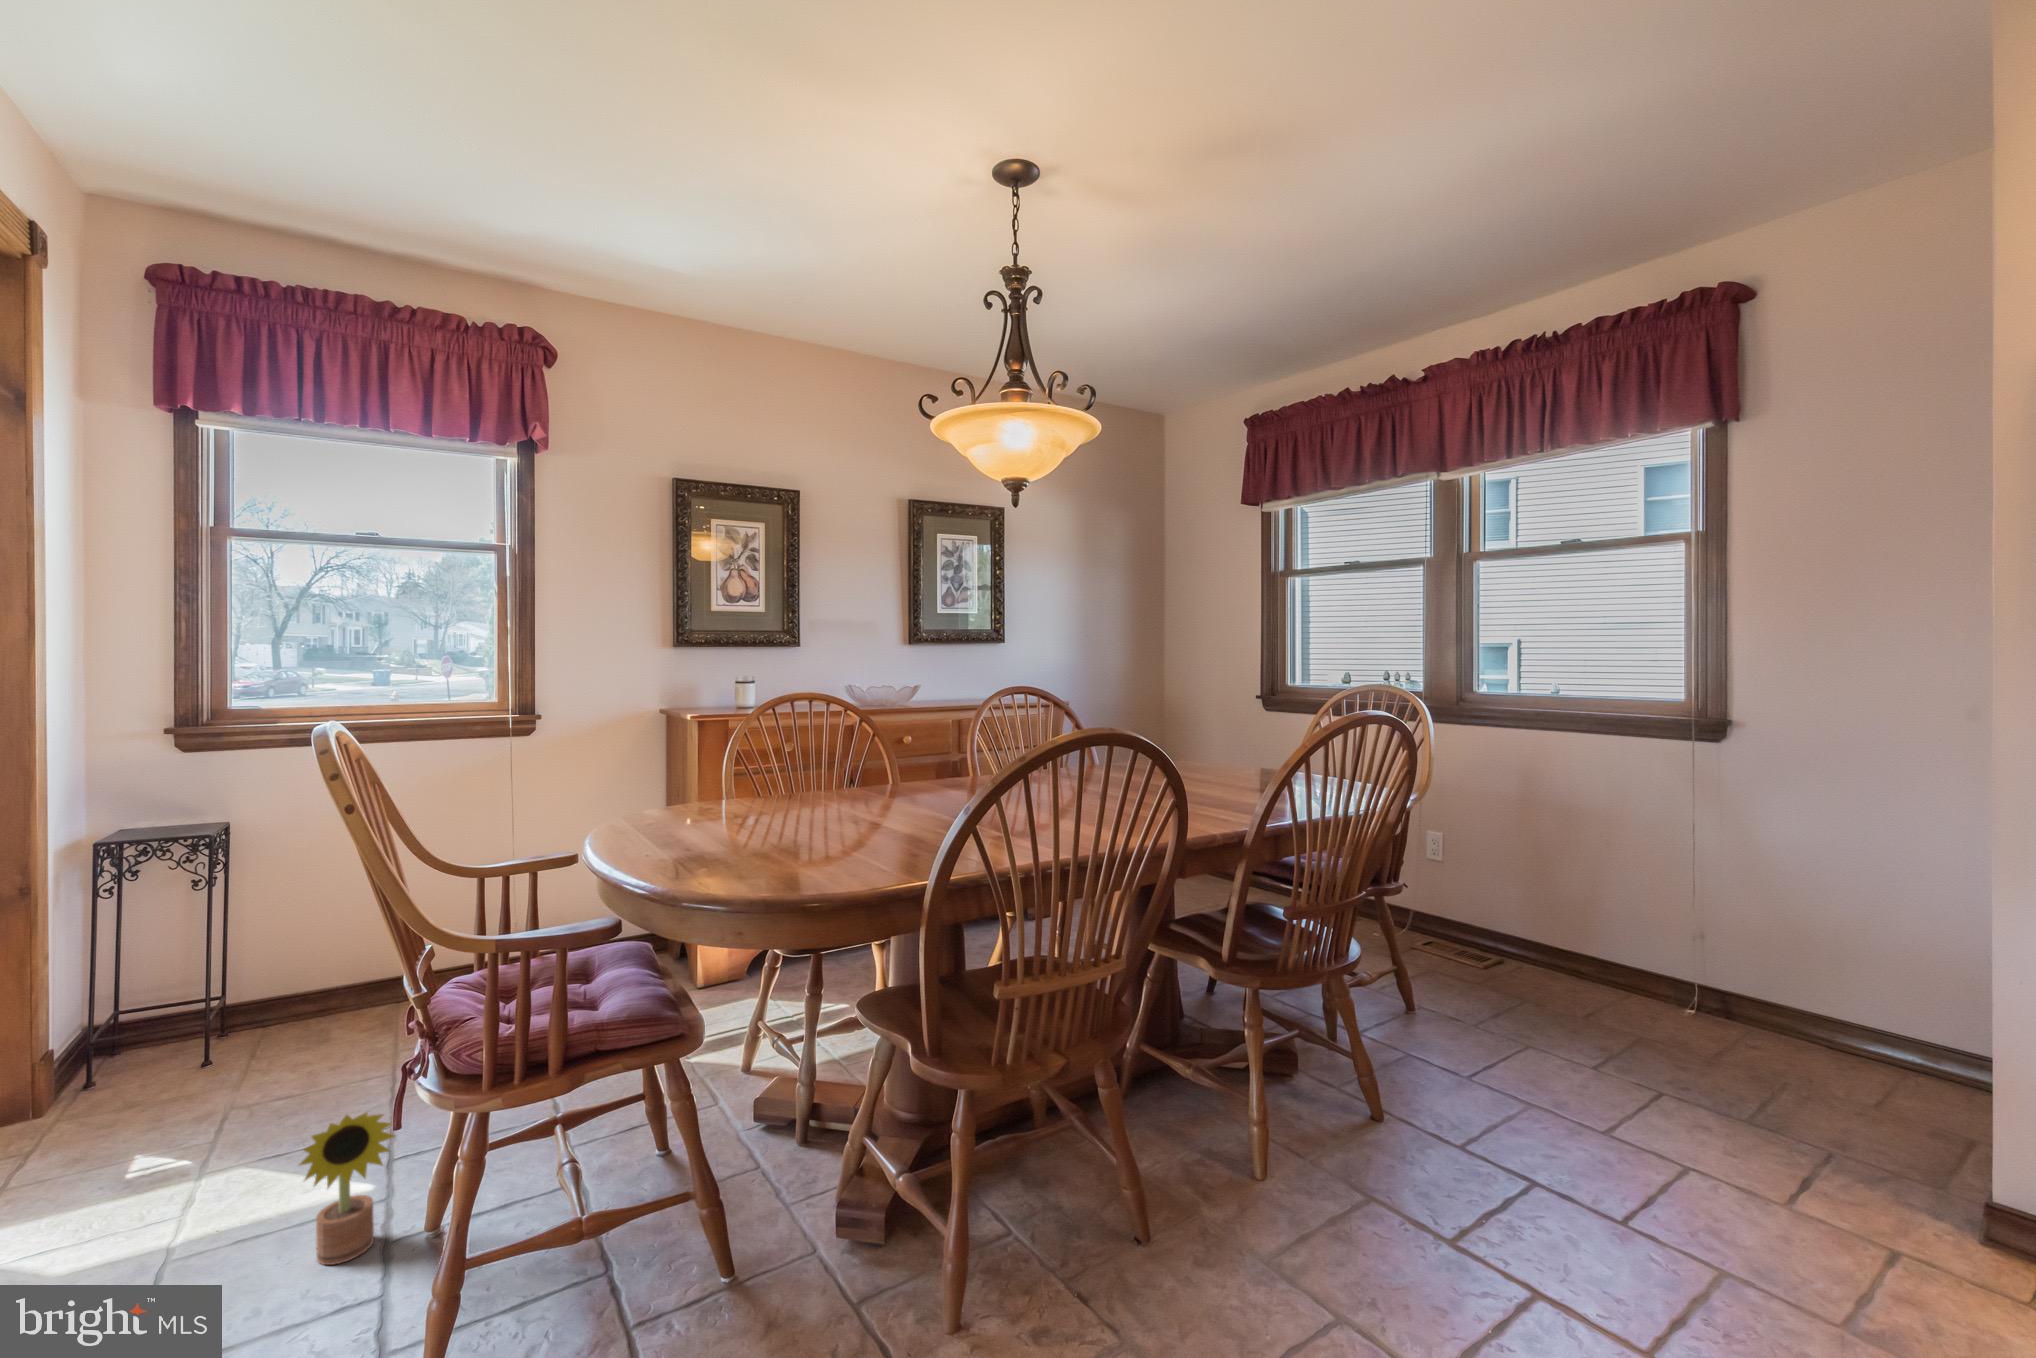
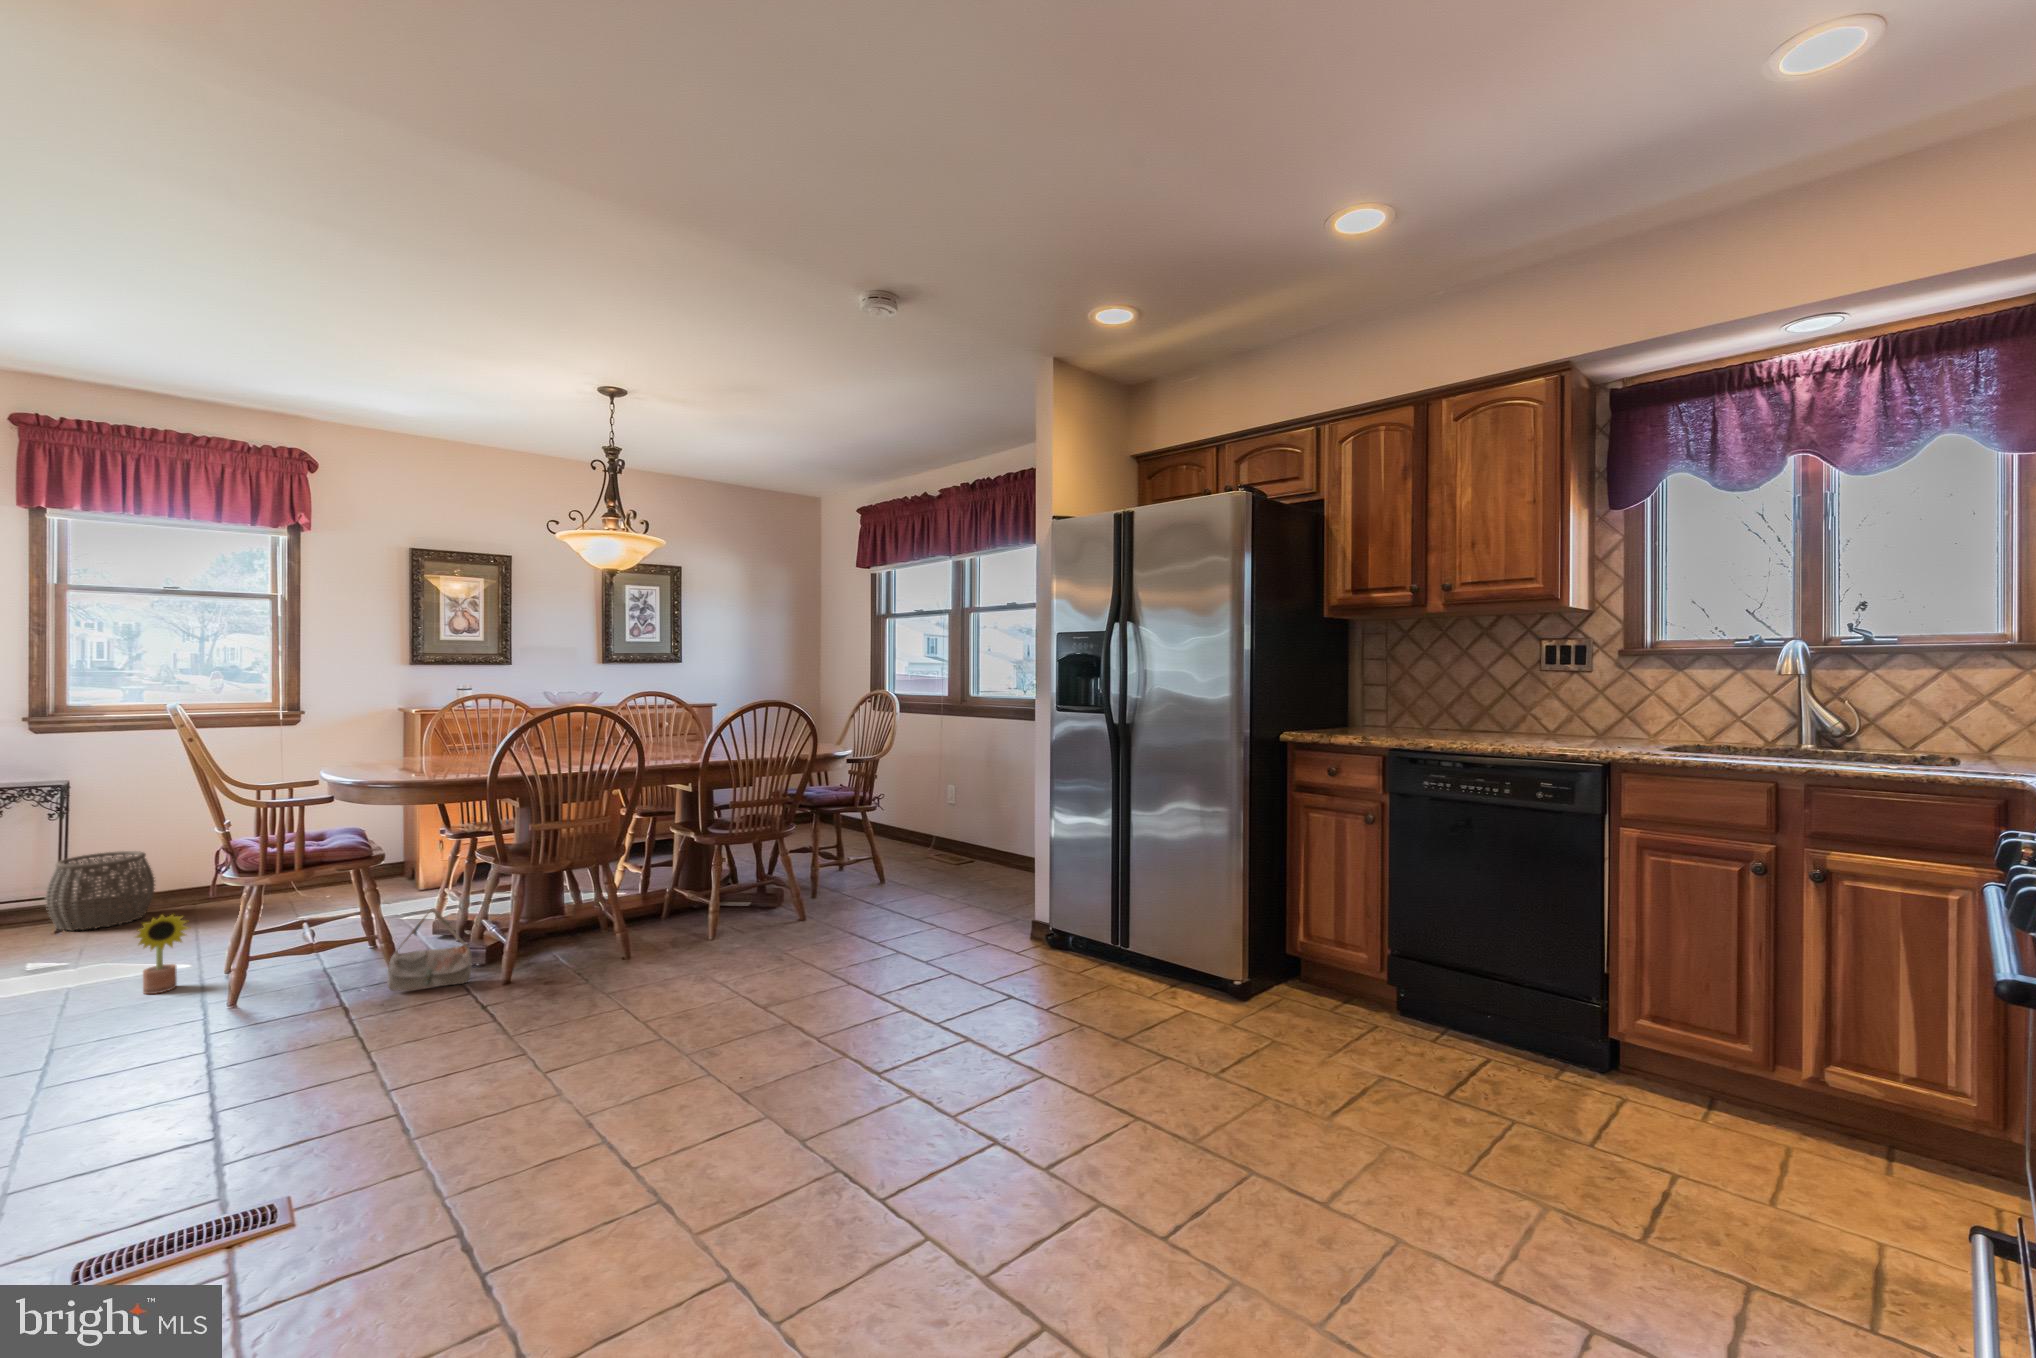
woven basket: none [197,929,350,1062] -> present [45,851,155,931]
bag: none [753,1121,904,1298] -> present [387,908,472,991]

